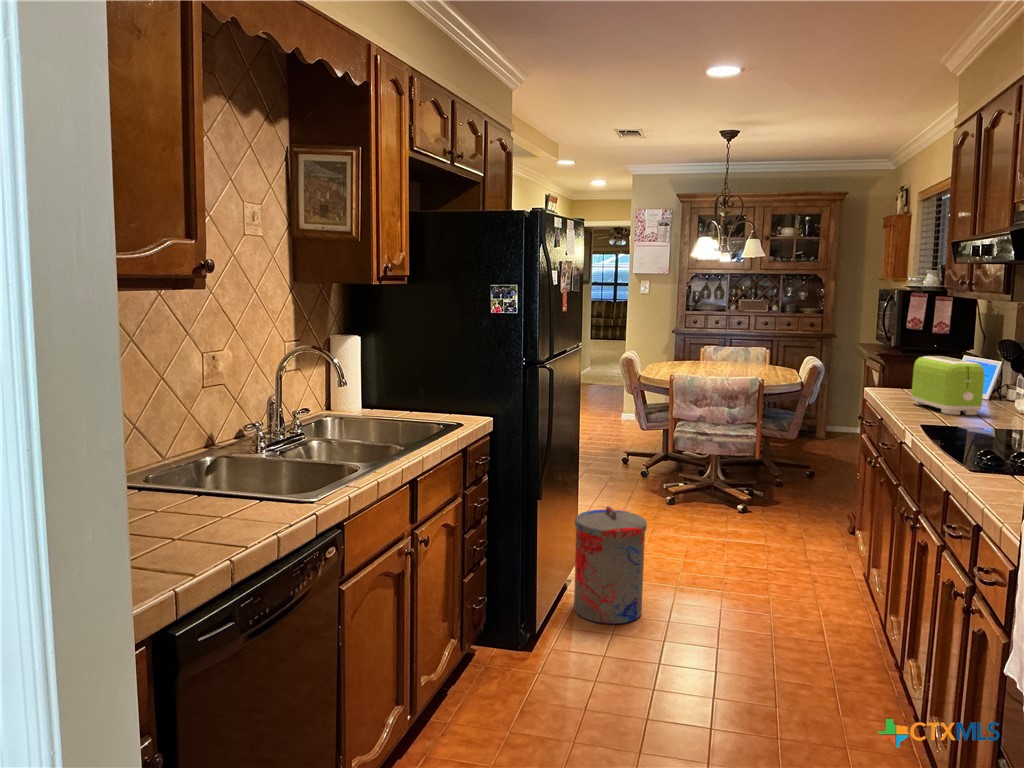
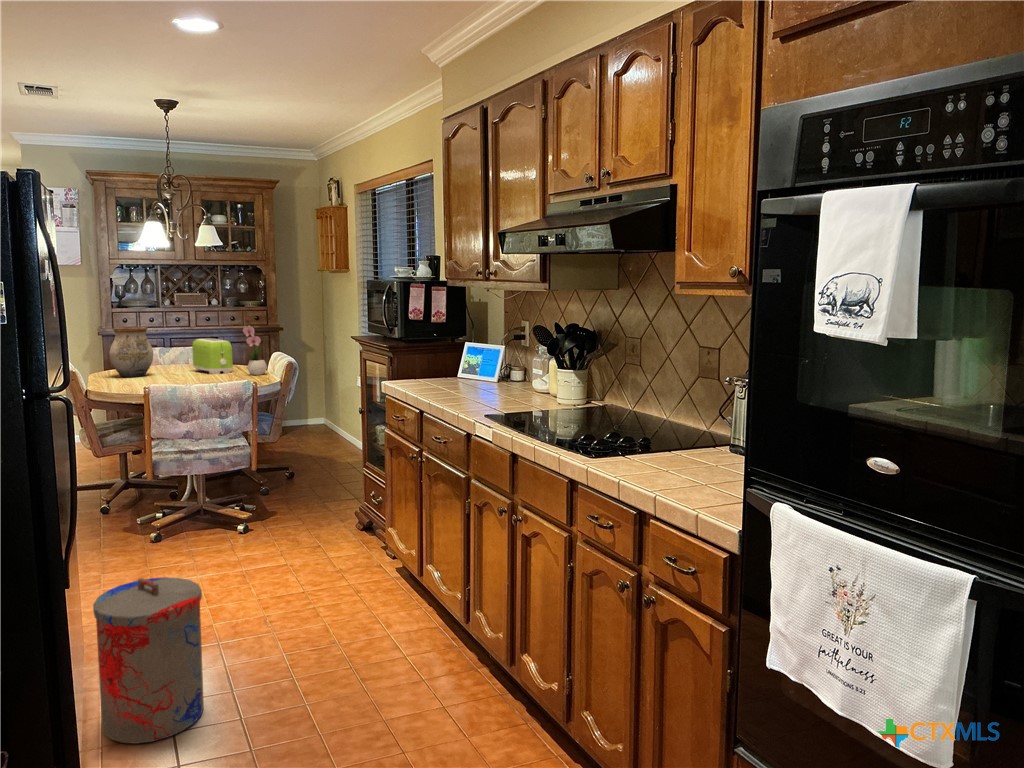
flower arrangement: none [768,322,793,375] -> present [243,318,267,375]
vase: none [665,326,698,369] -> present [109,326,153,377]
toaster: present [911,356,985,415] -> present [192,338,233,374]

